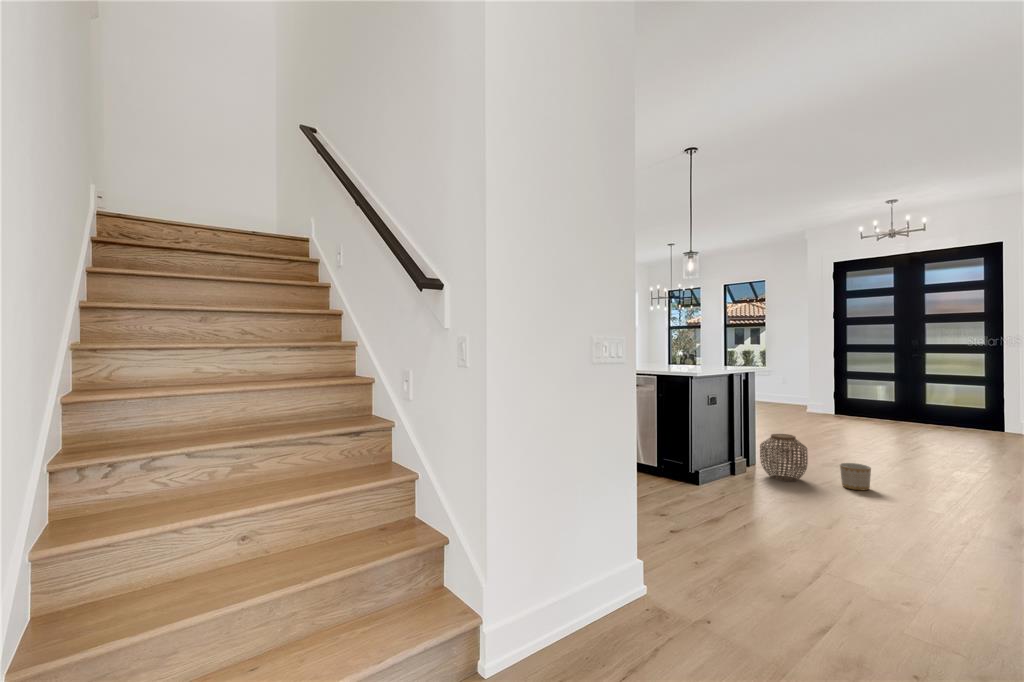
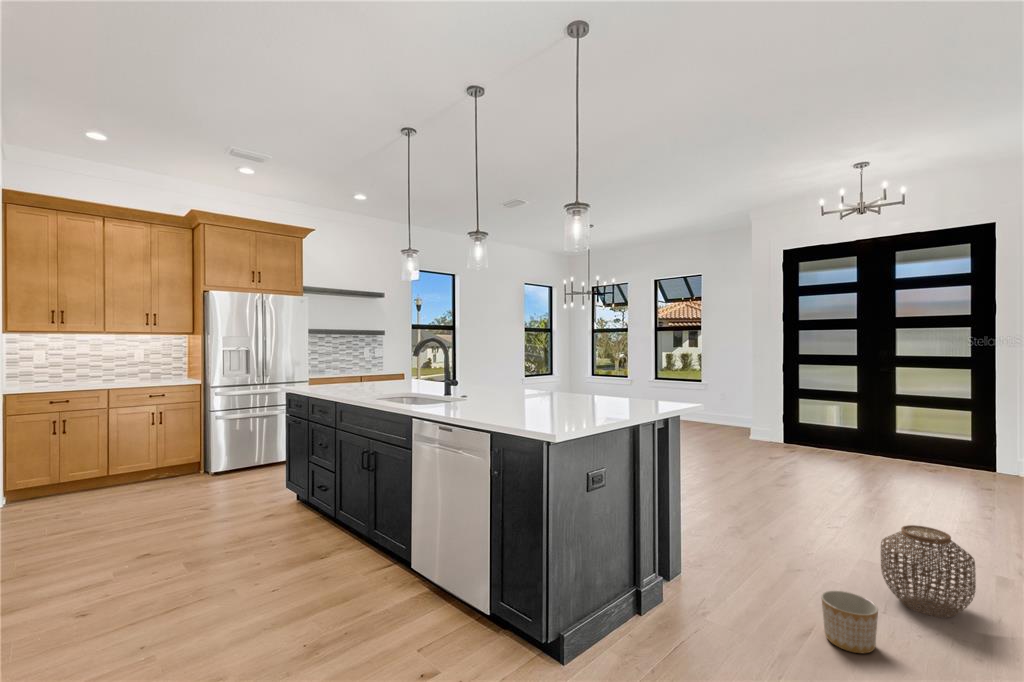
woven basket: present [760,434,808,482] -> present [881,525,976,617]

